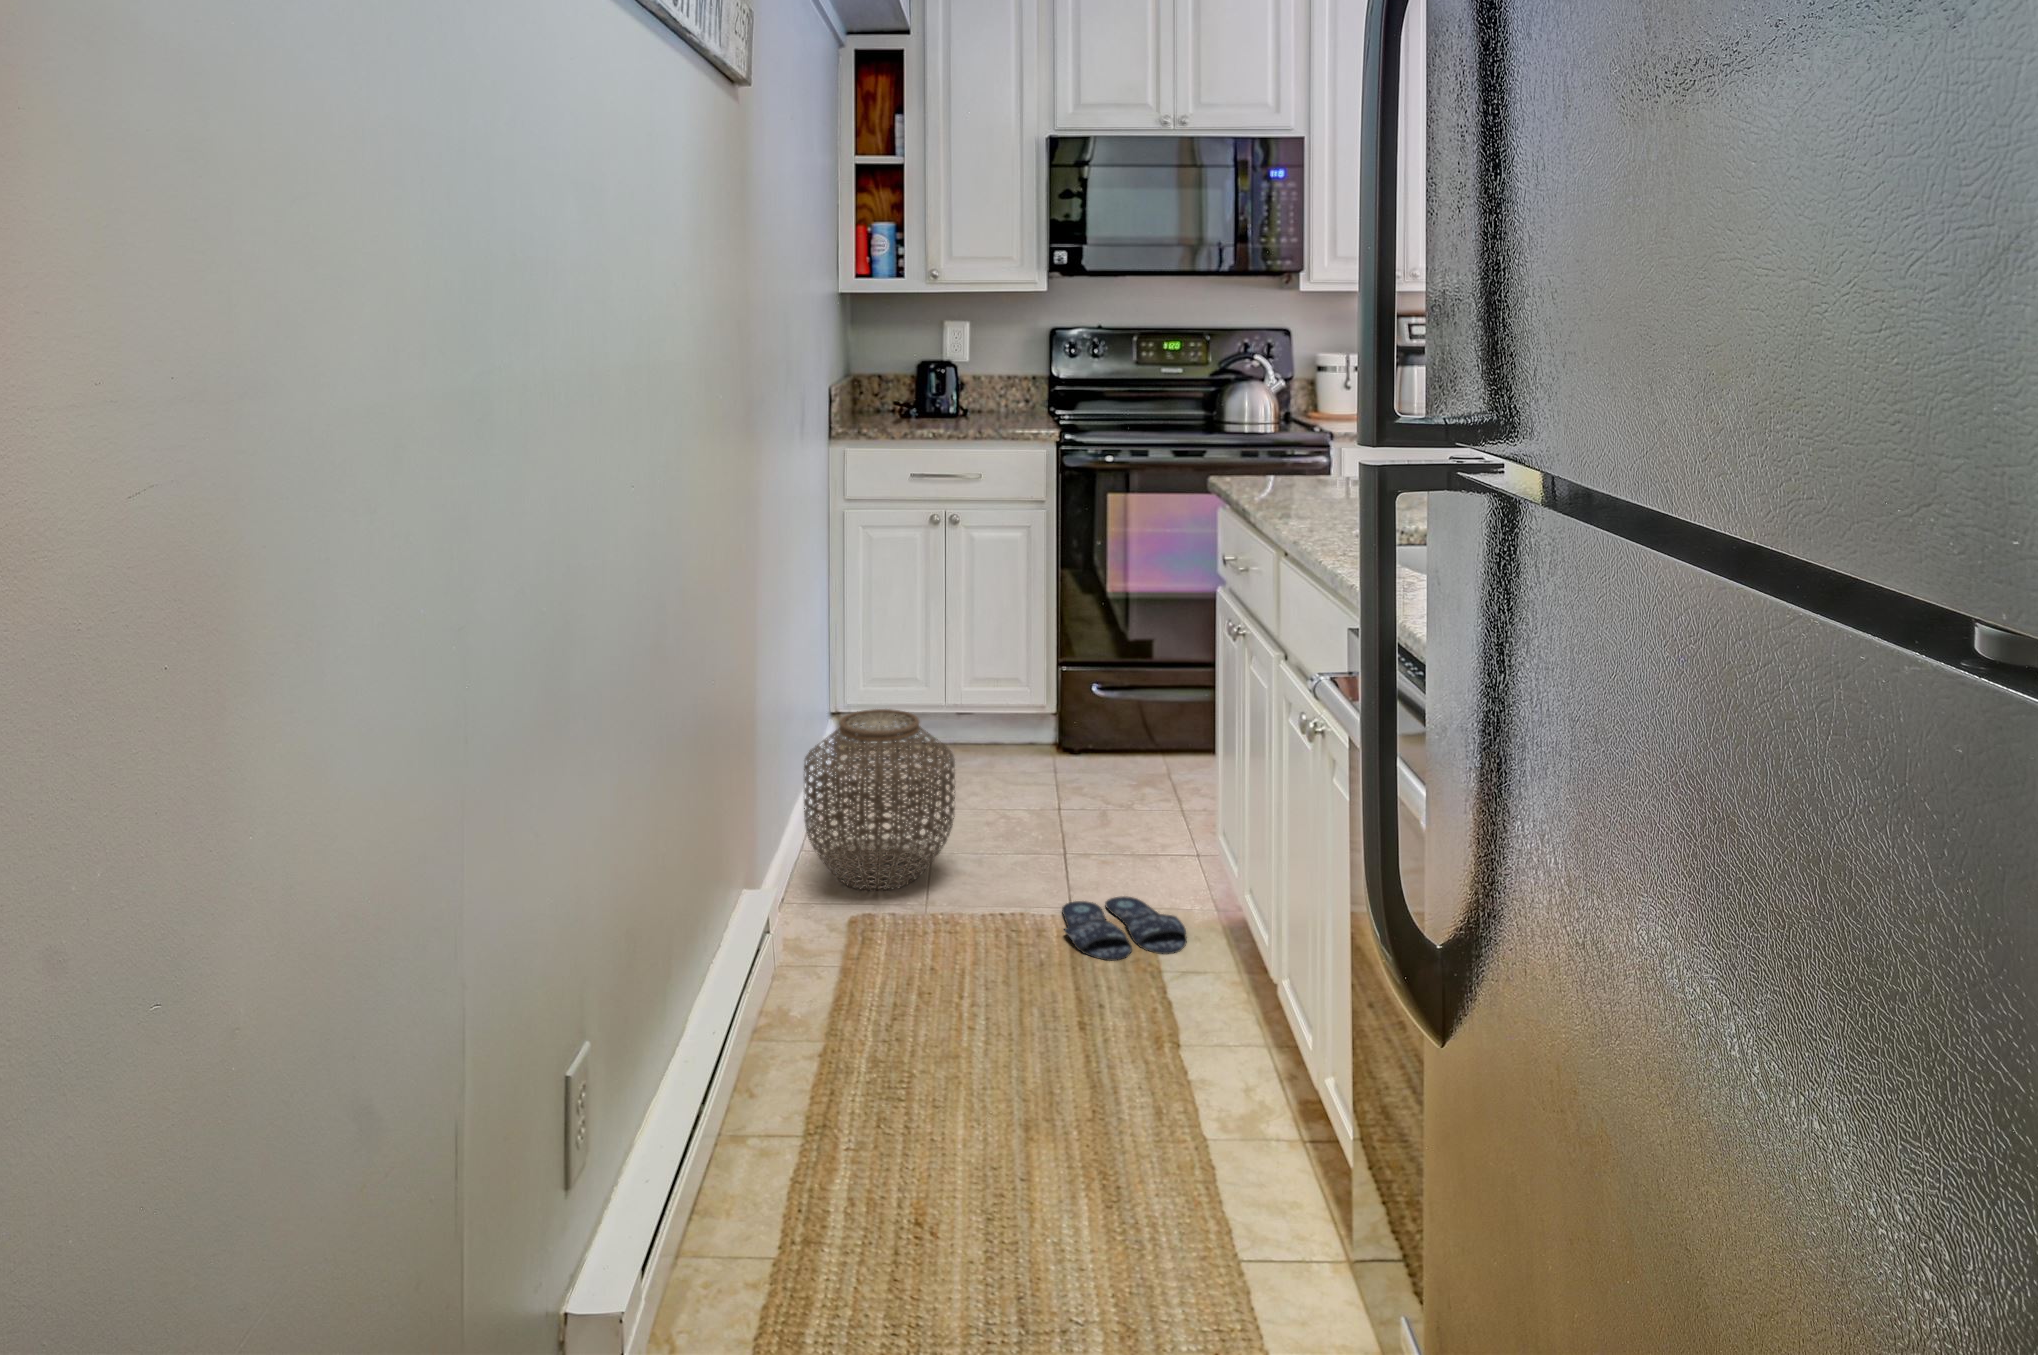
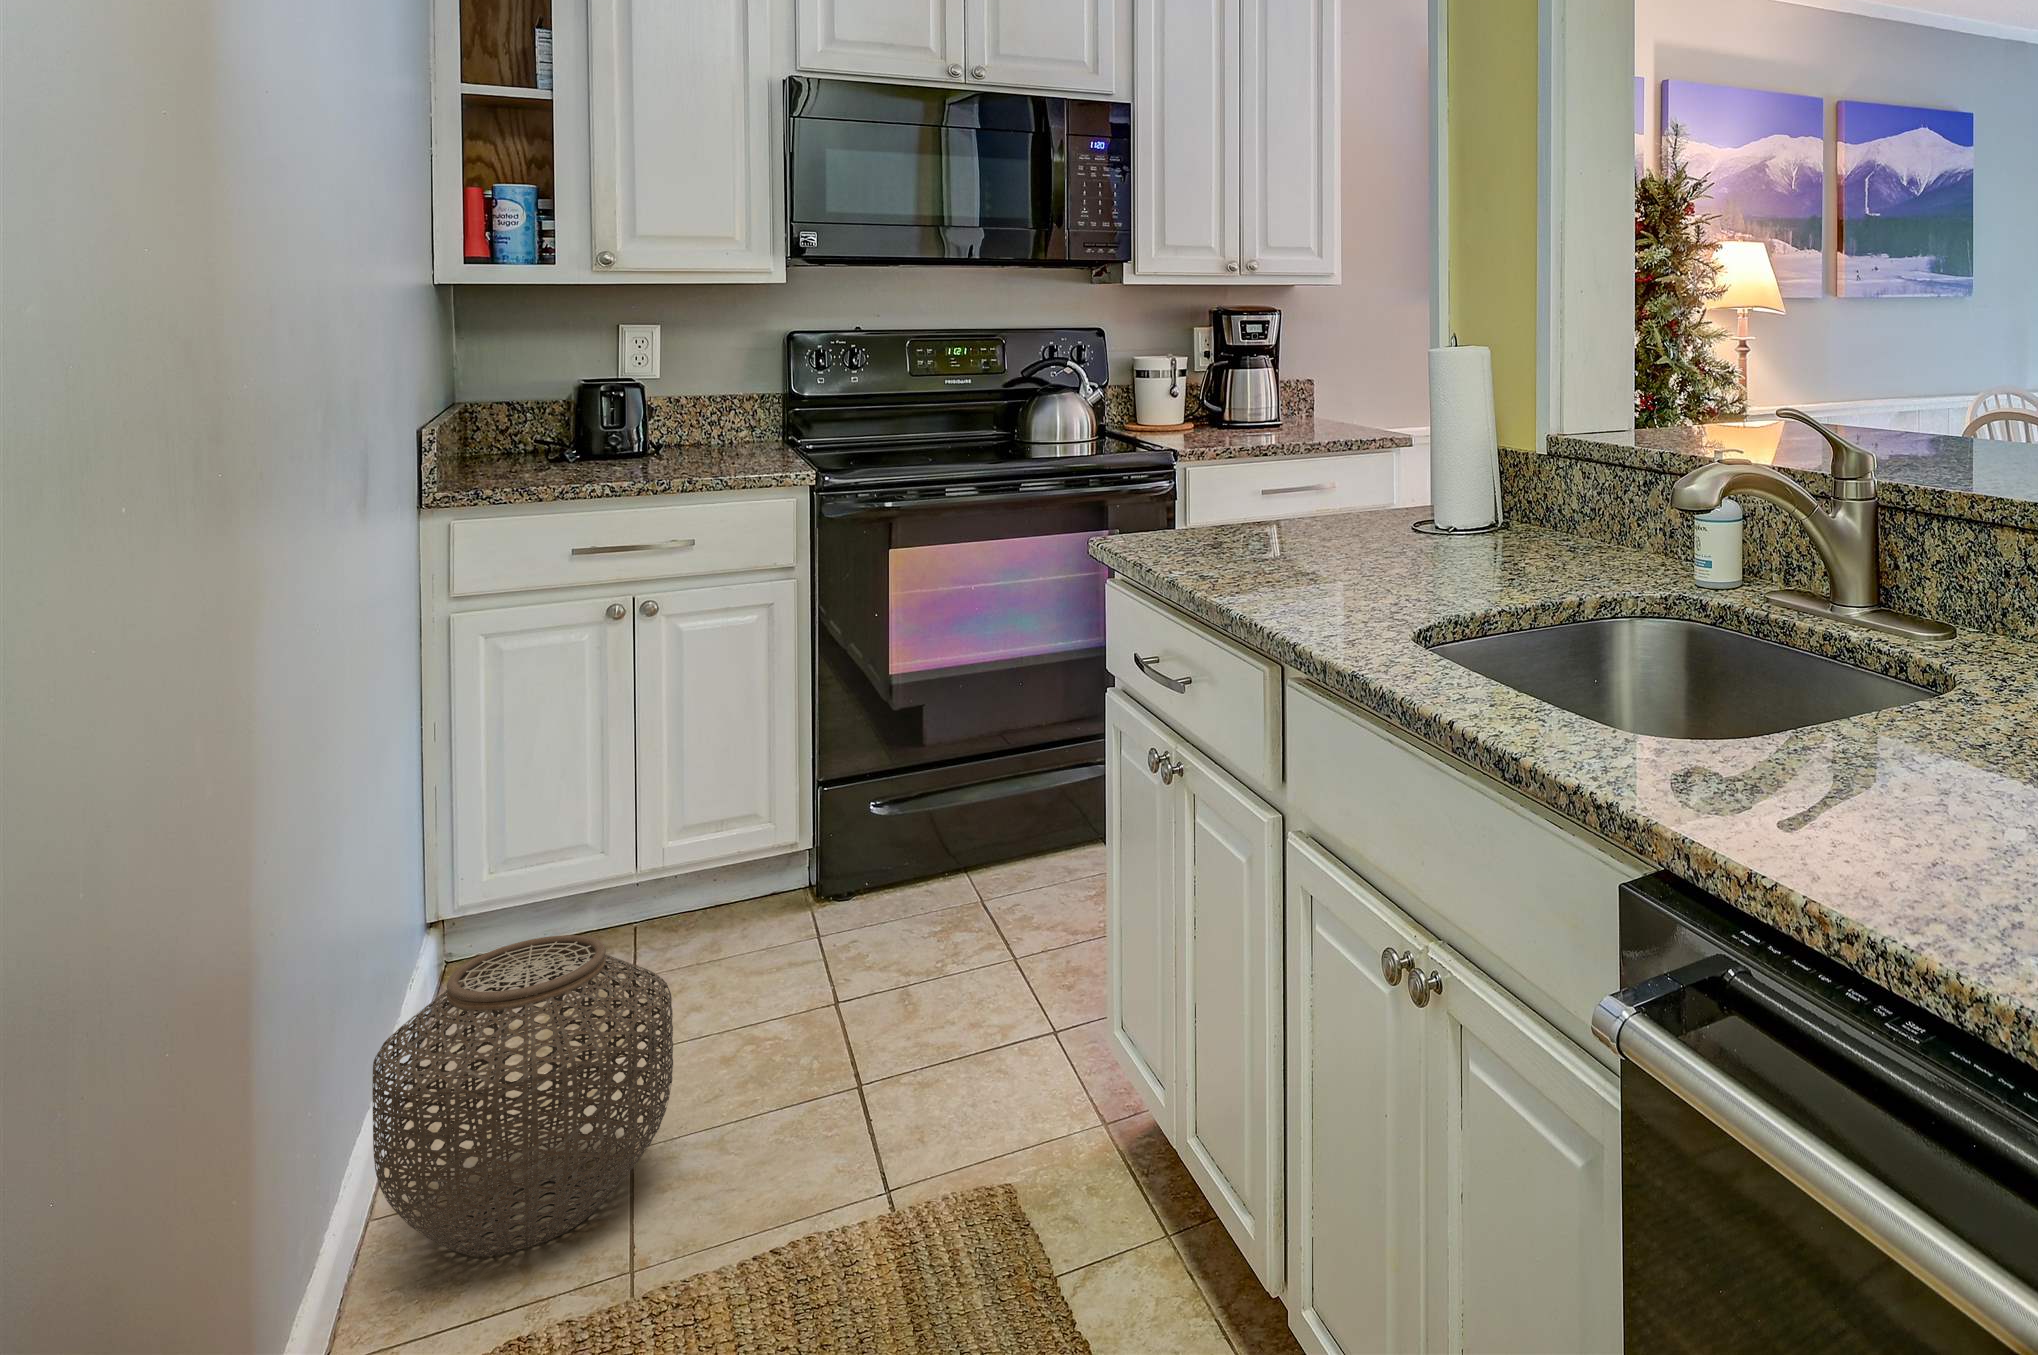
slippers: present [1062,896,1187,961] -> none [867,1133,1069,1269]

